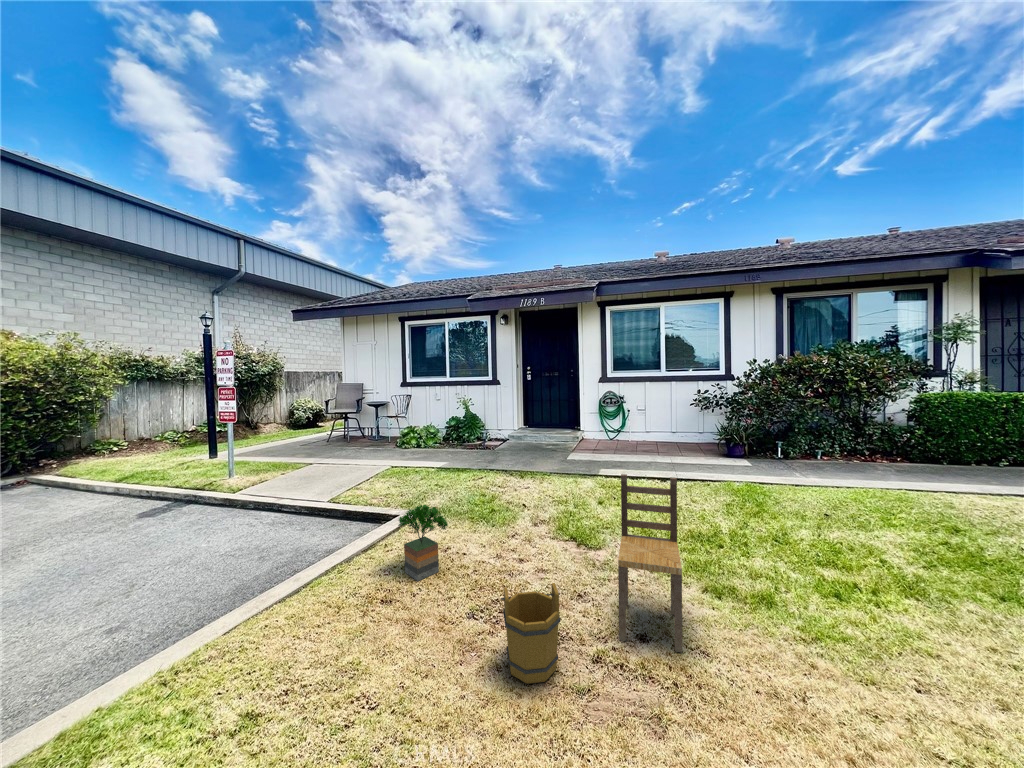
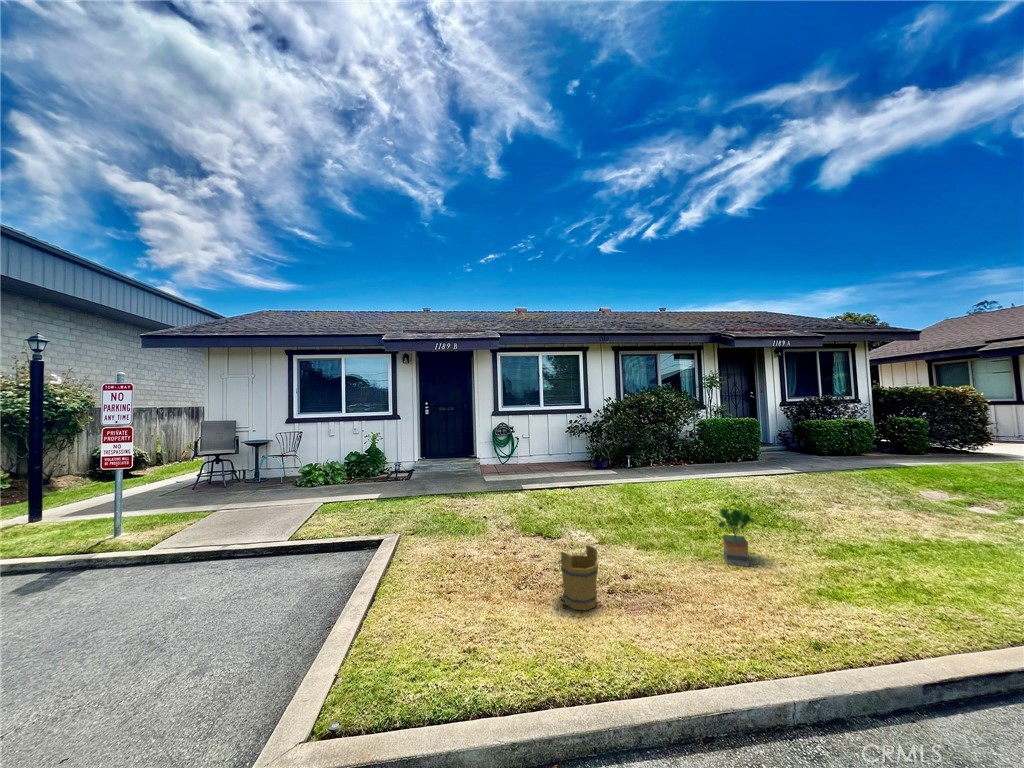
chair: present [618,474,682,653] -> none [599,473,652,580]
potted tree: present [398,505,448,581] -> present [714,509,755,566]

